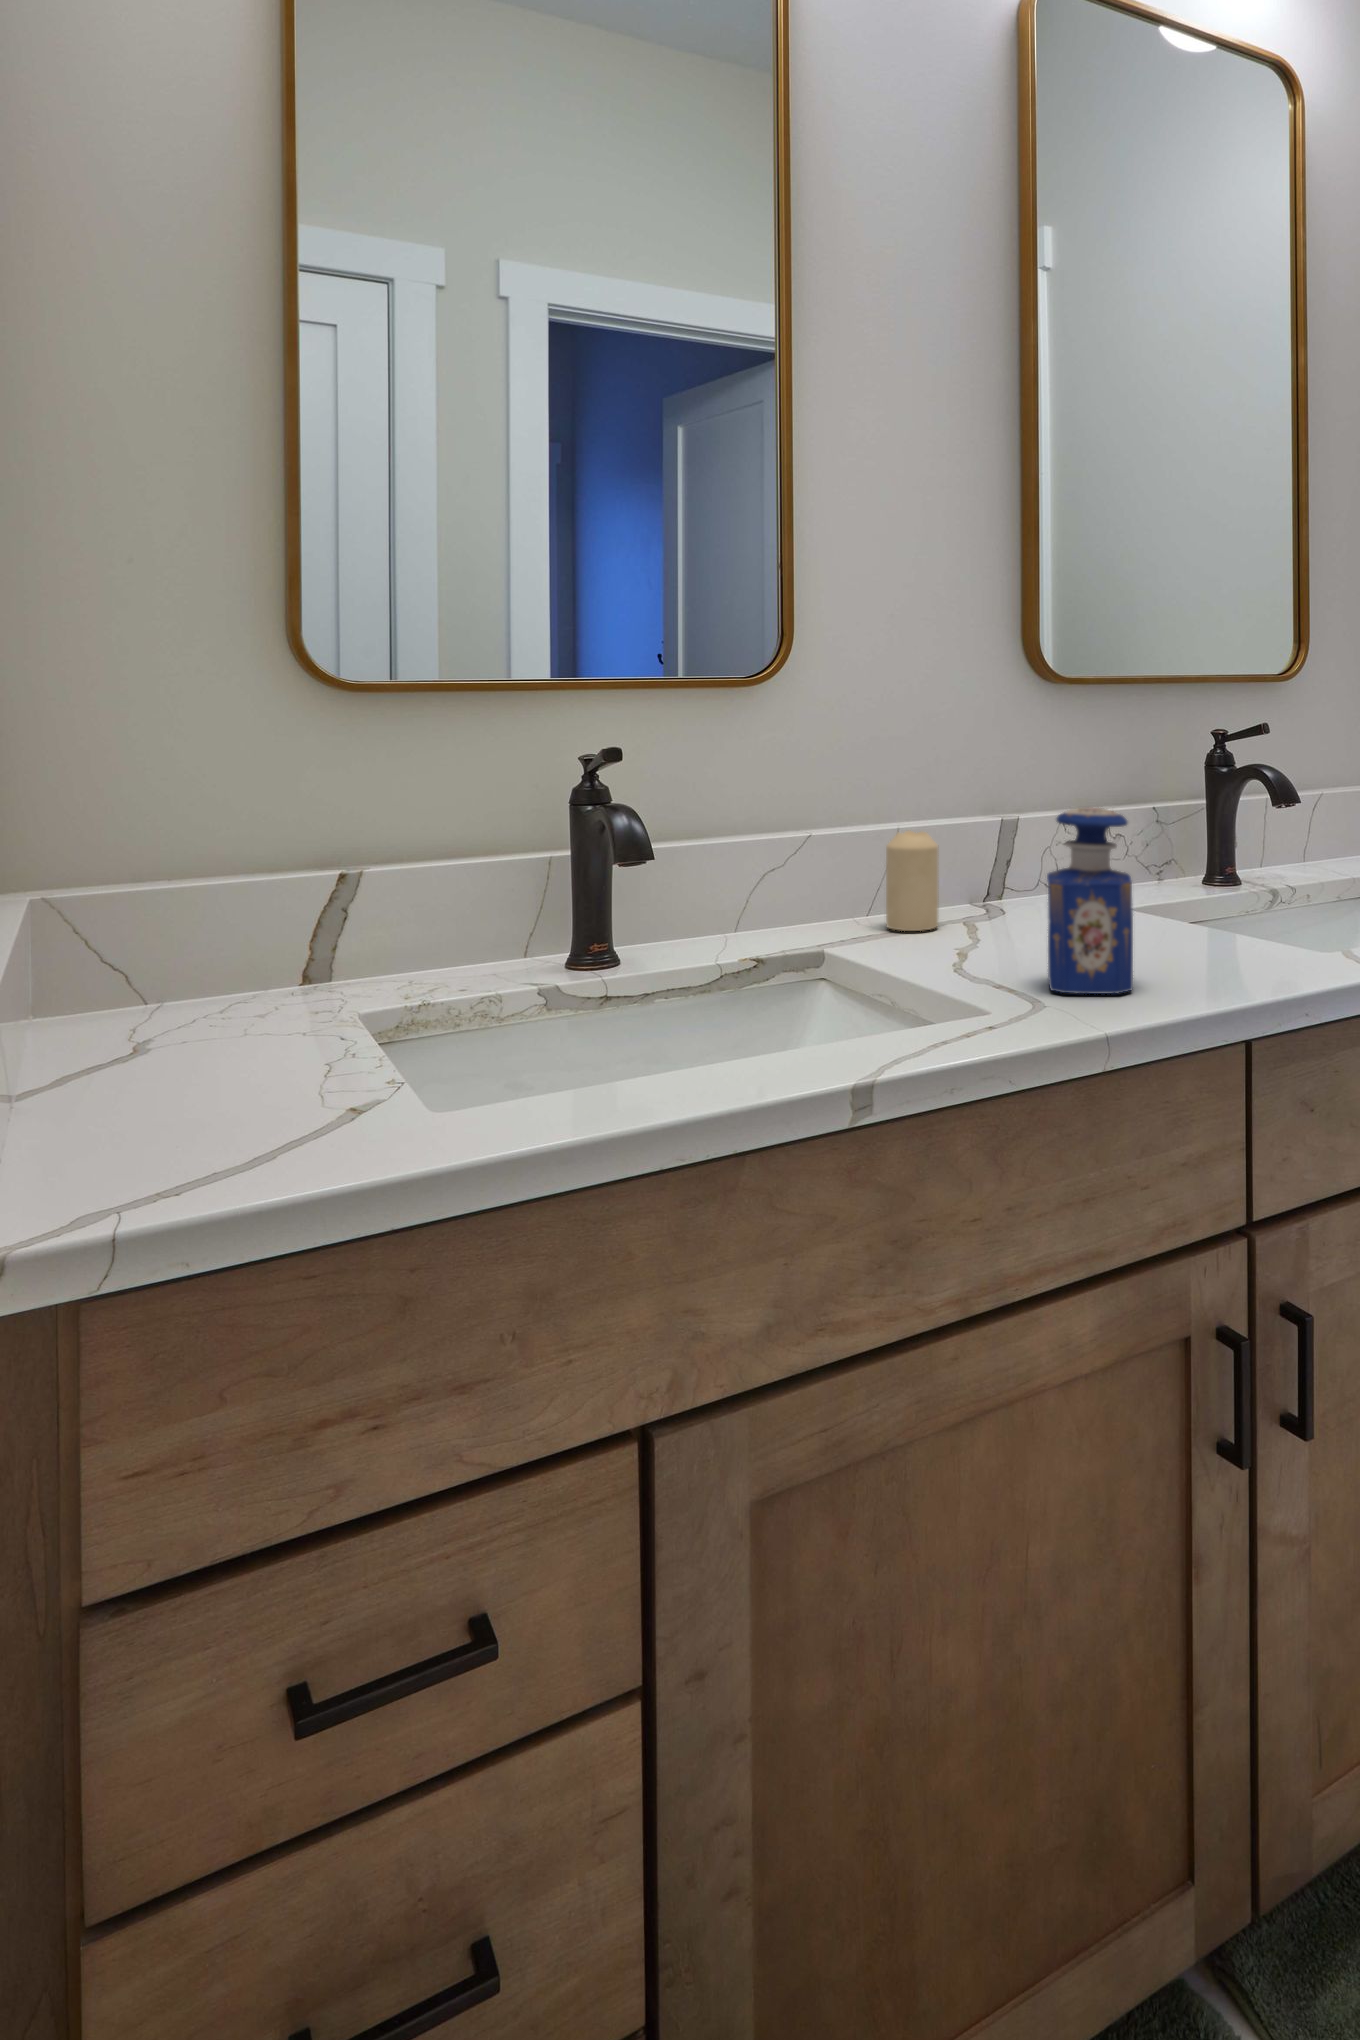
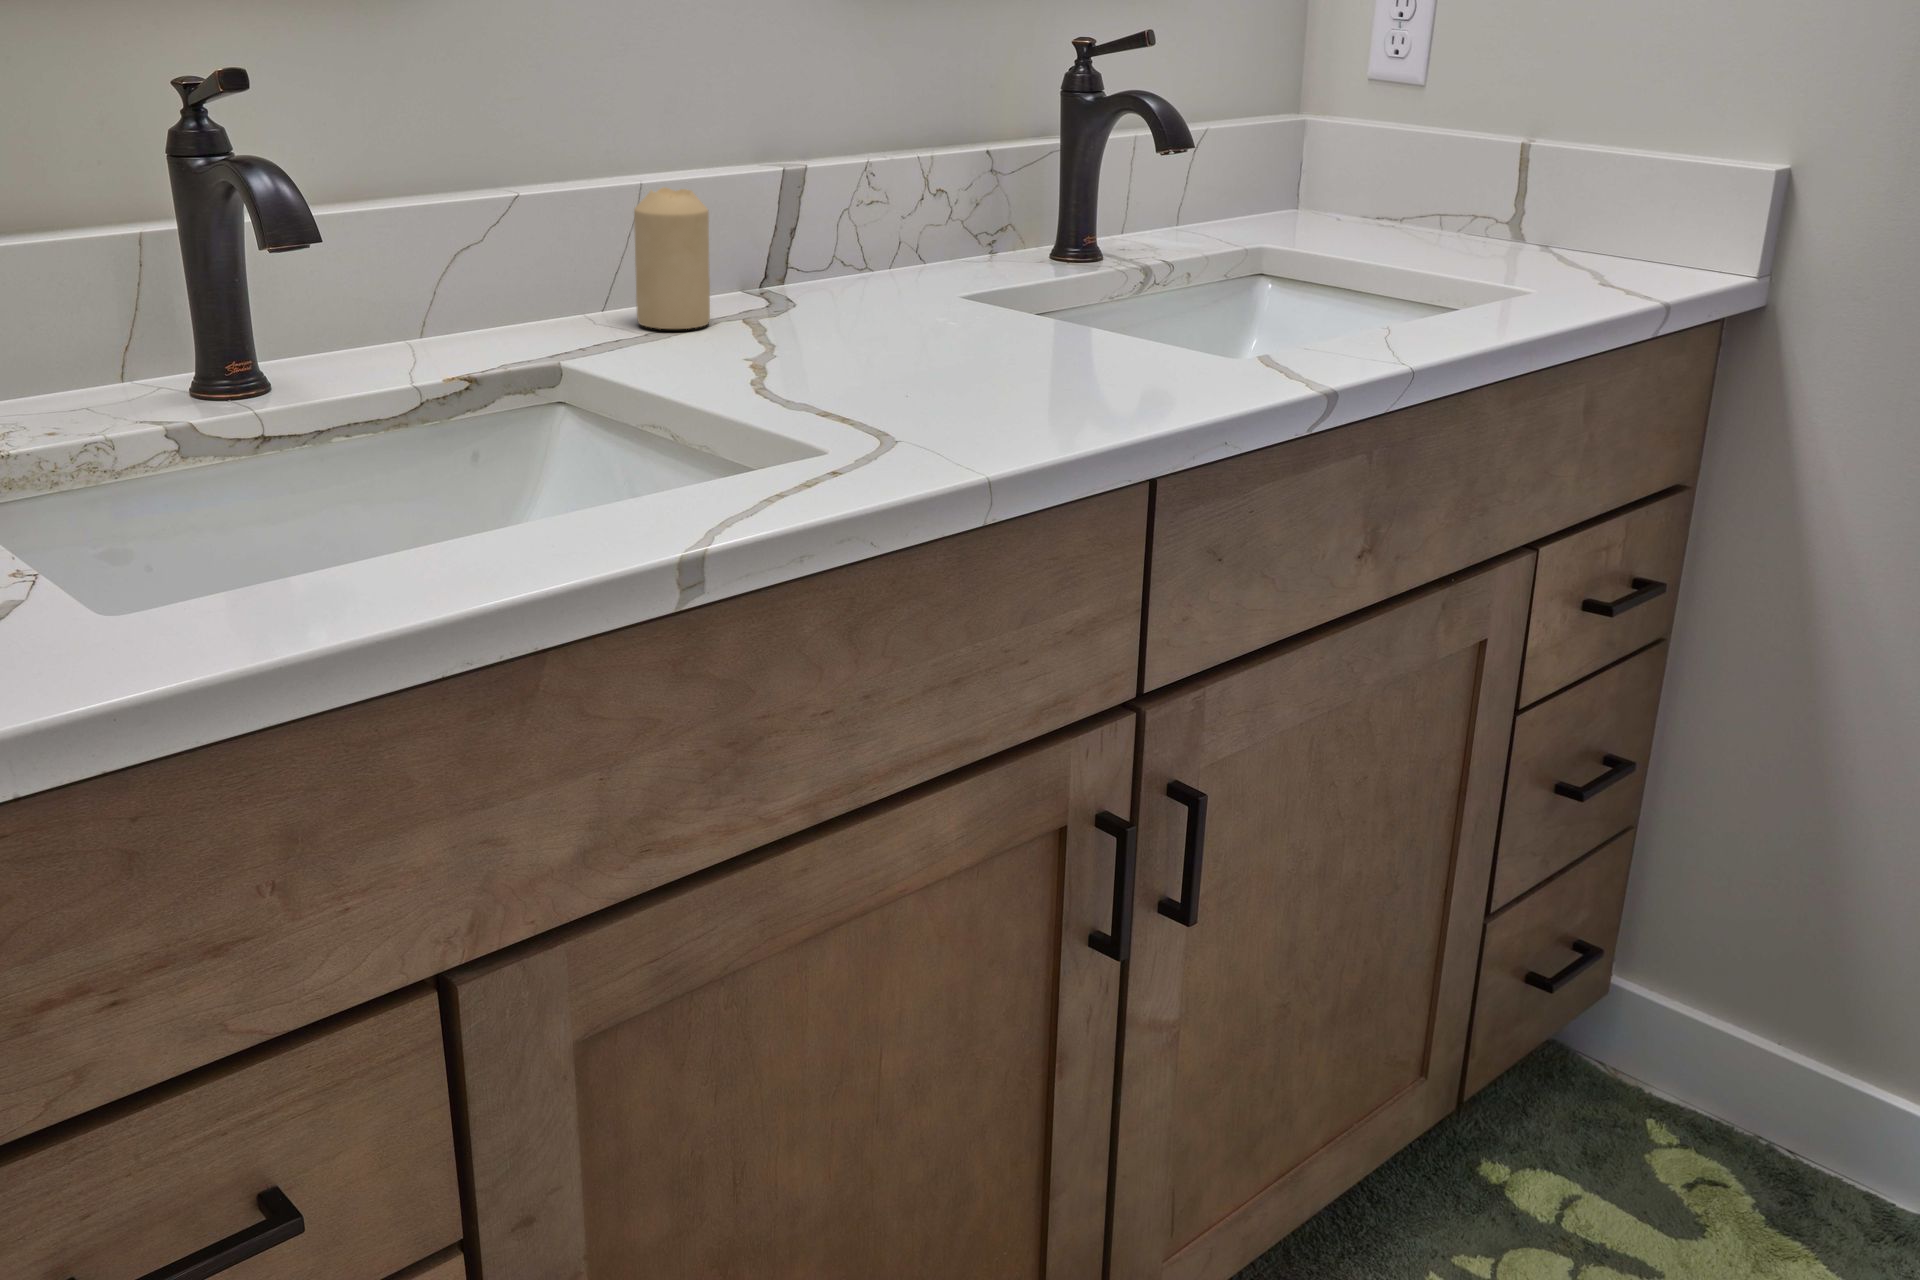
perfume bottle: present [1047,808,1133,994] -> none [887,171,1008,423]

